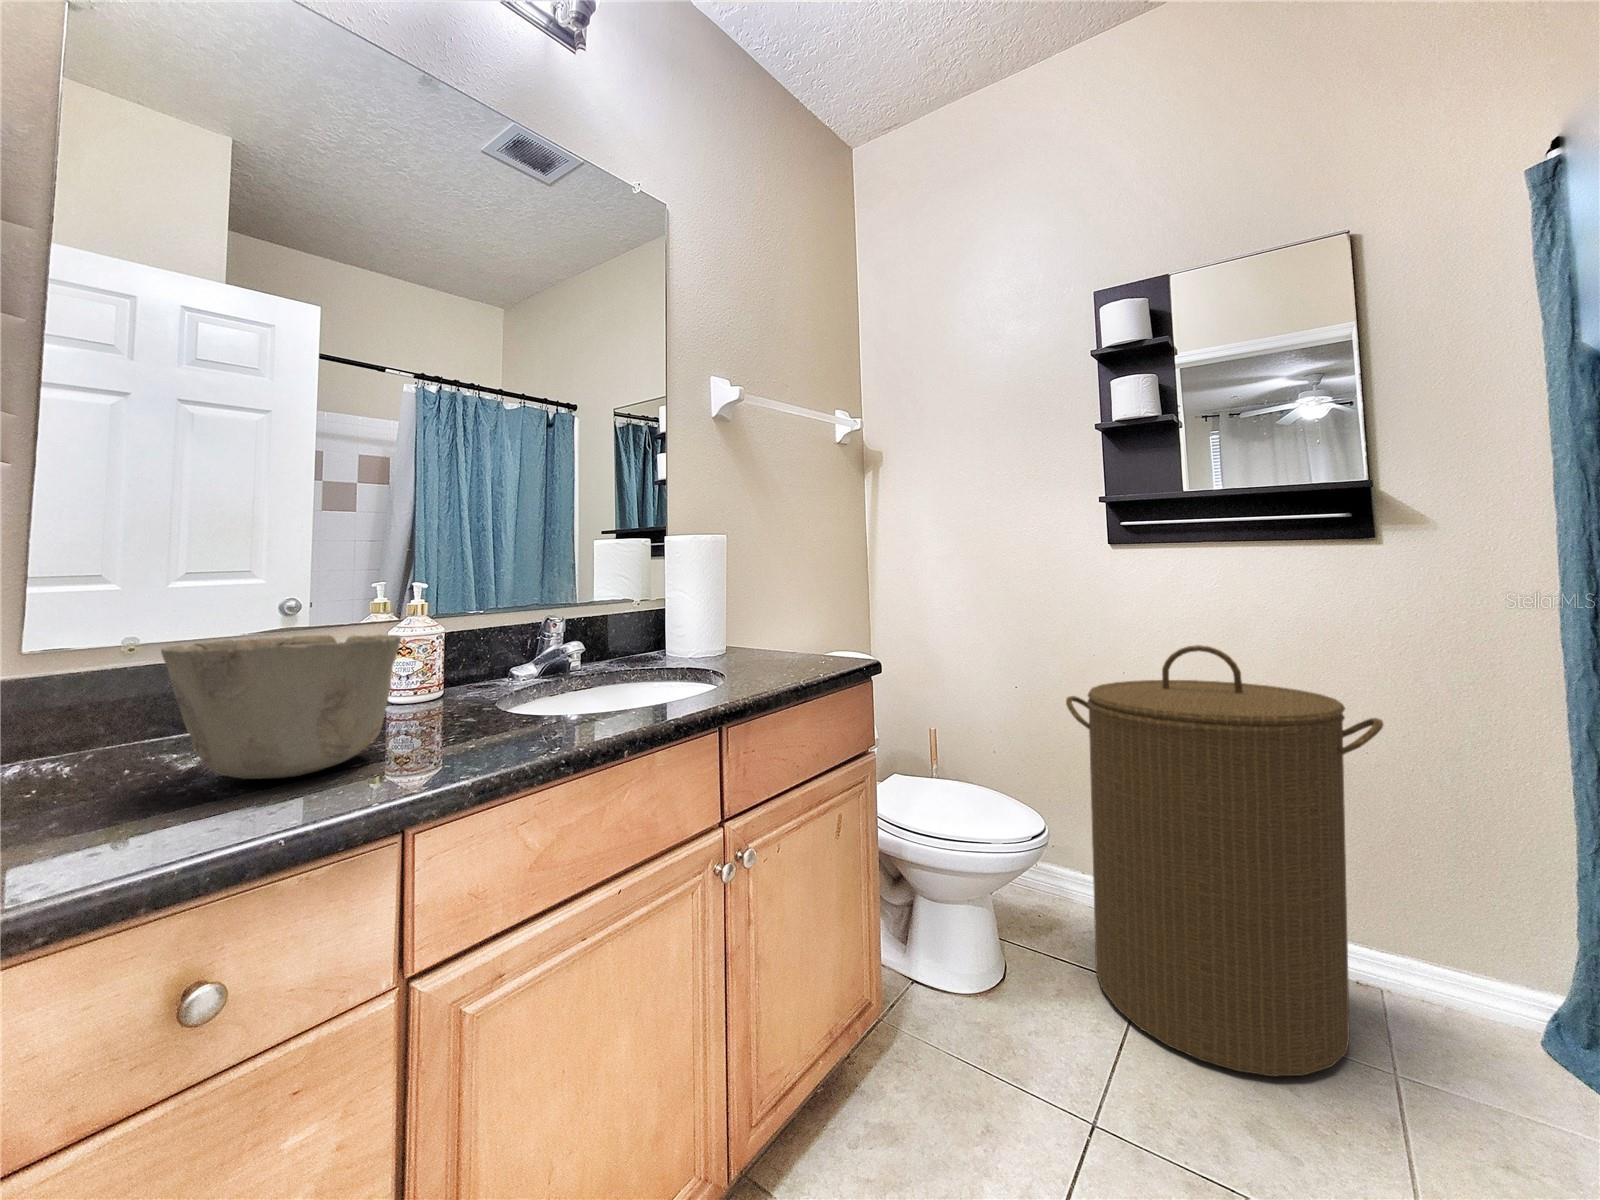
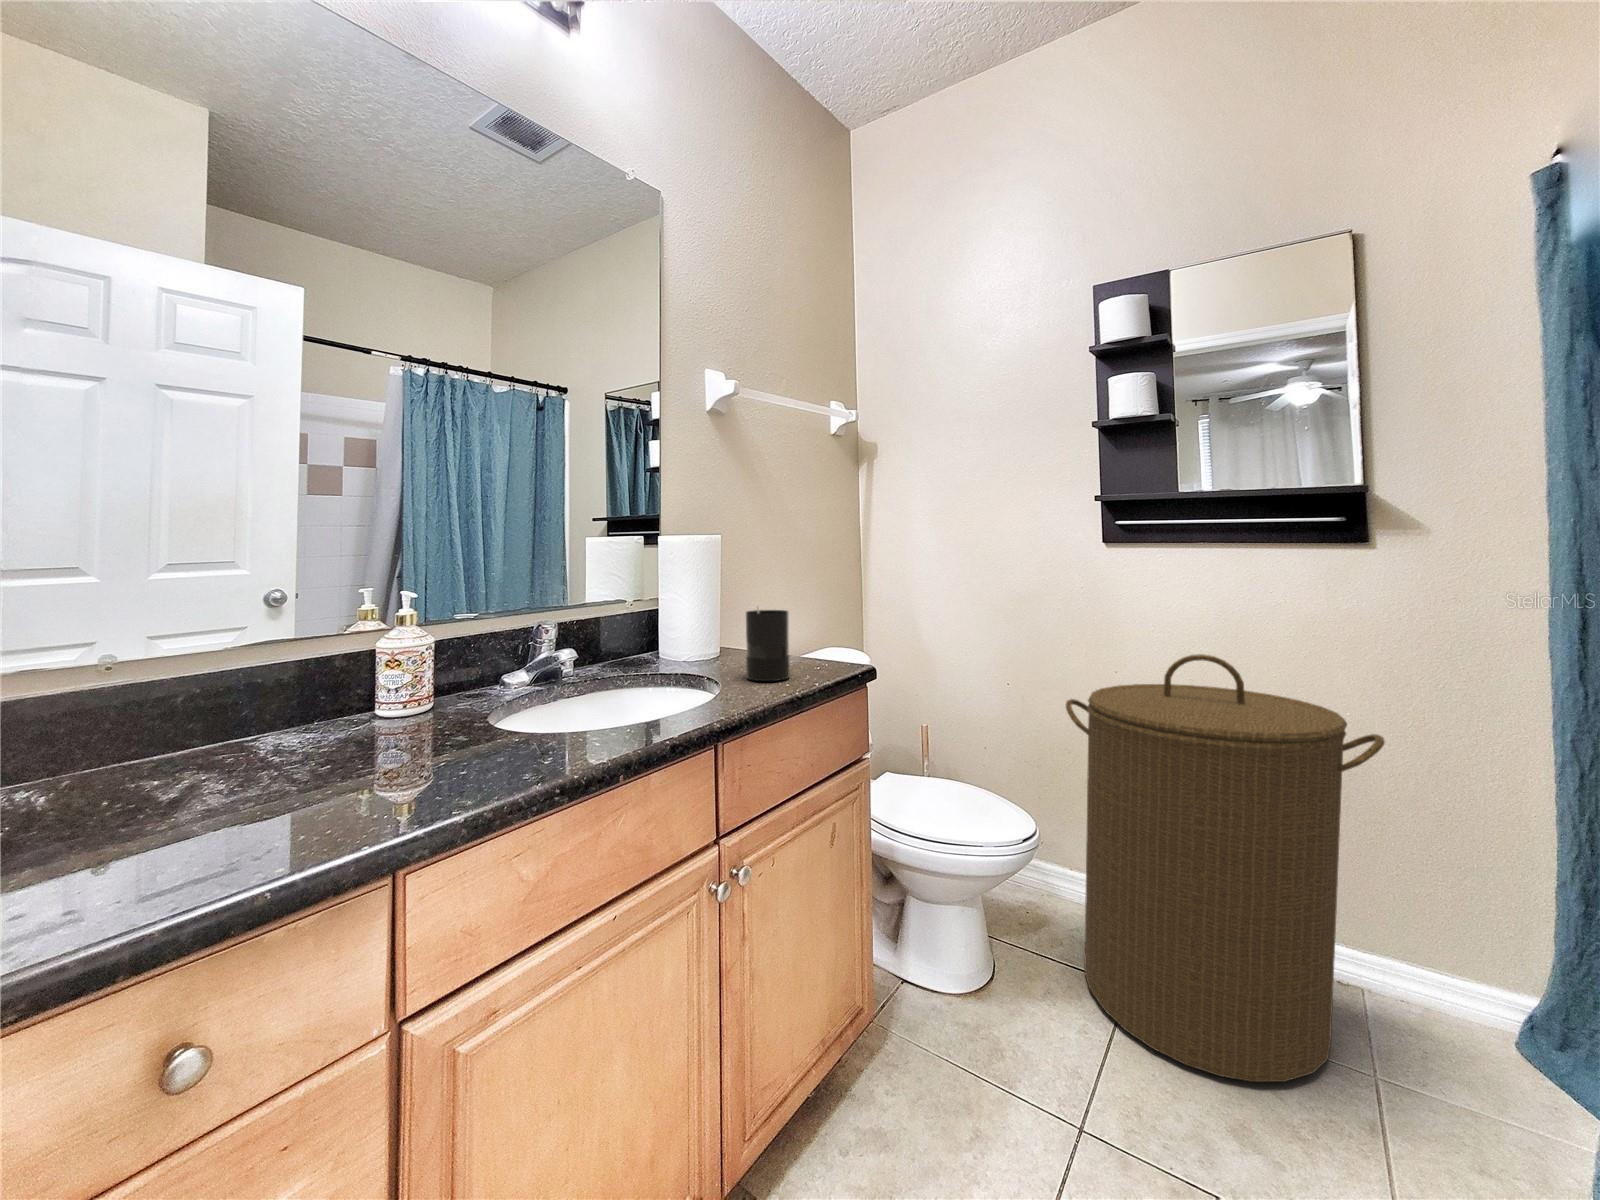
candle: none [747,600,791,673] -> present [746,605,790,681]
ceramic bowl: present [161,635,401,779] -> none [135,657,390,817]

